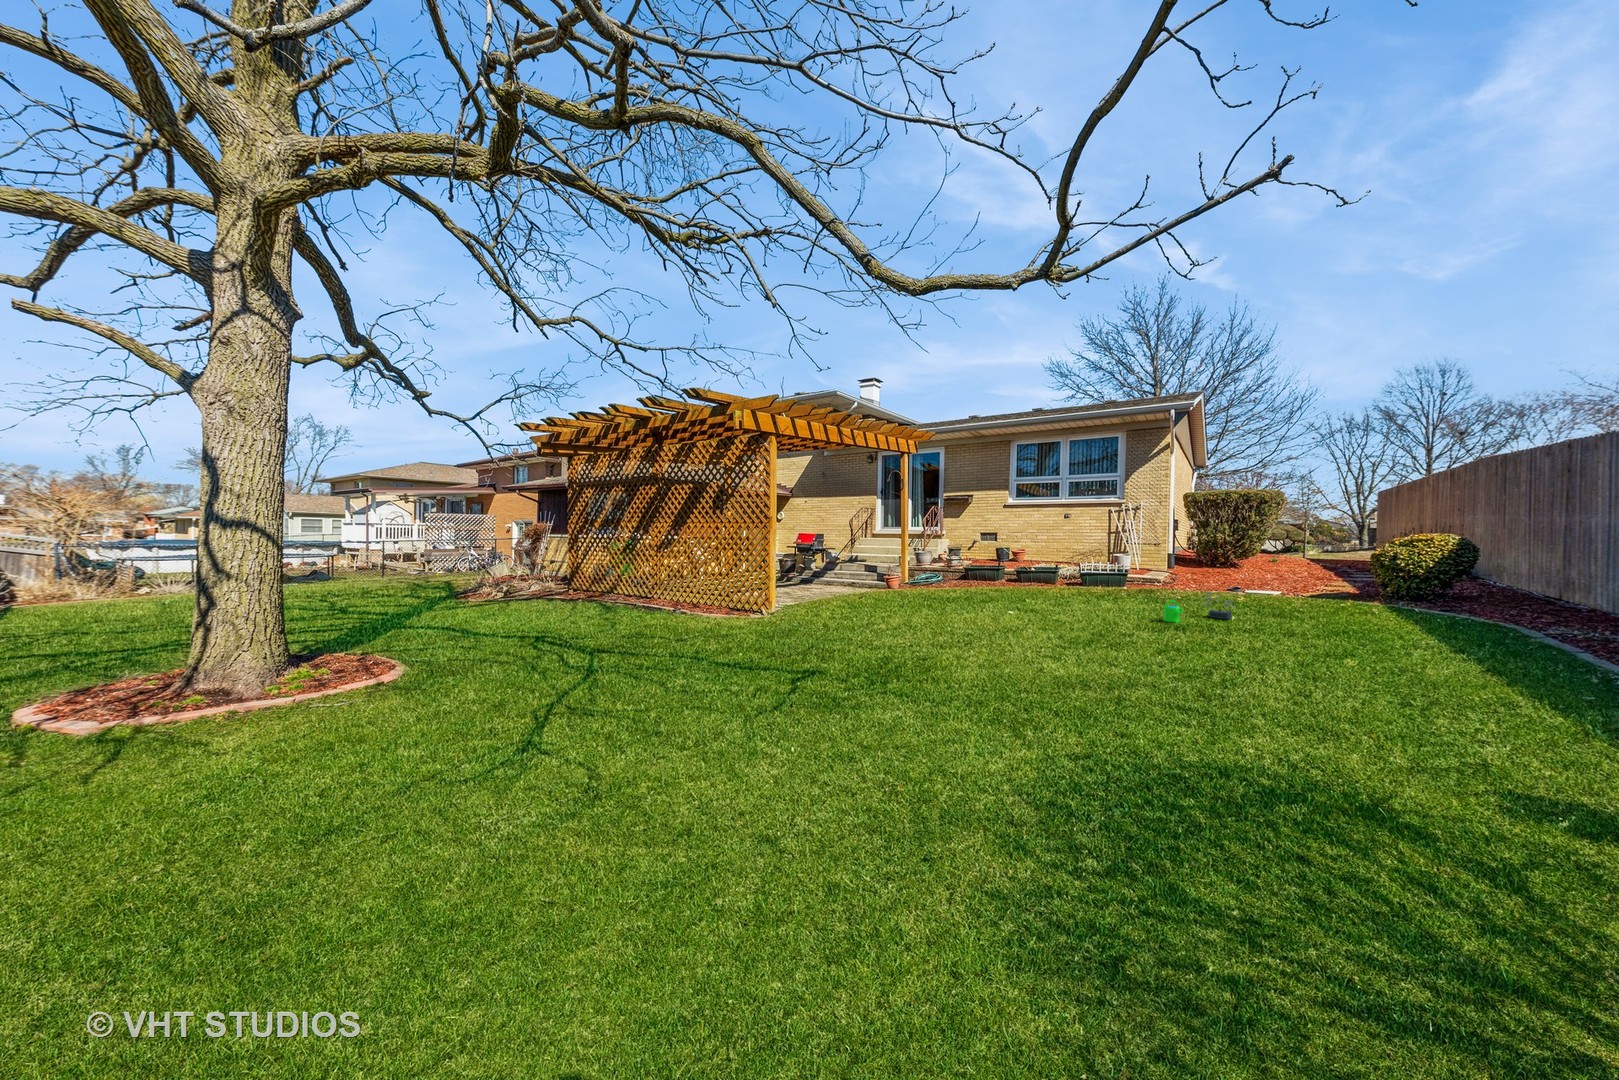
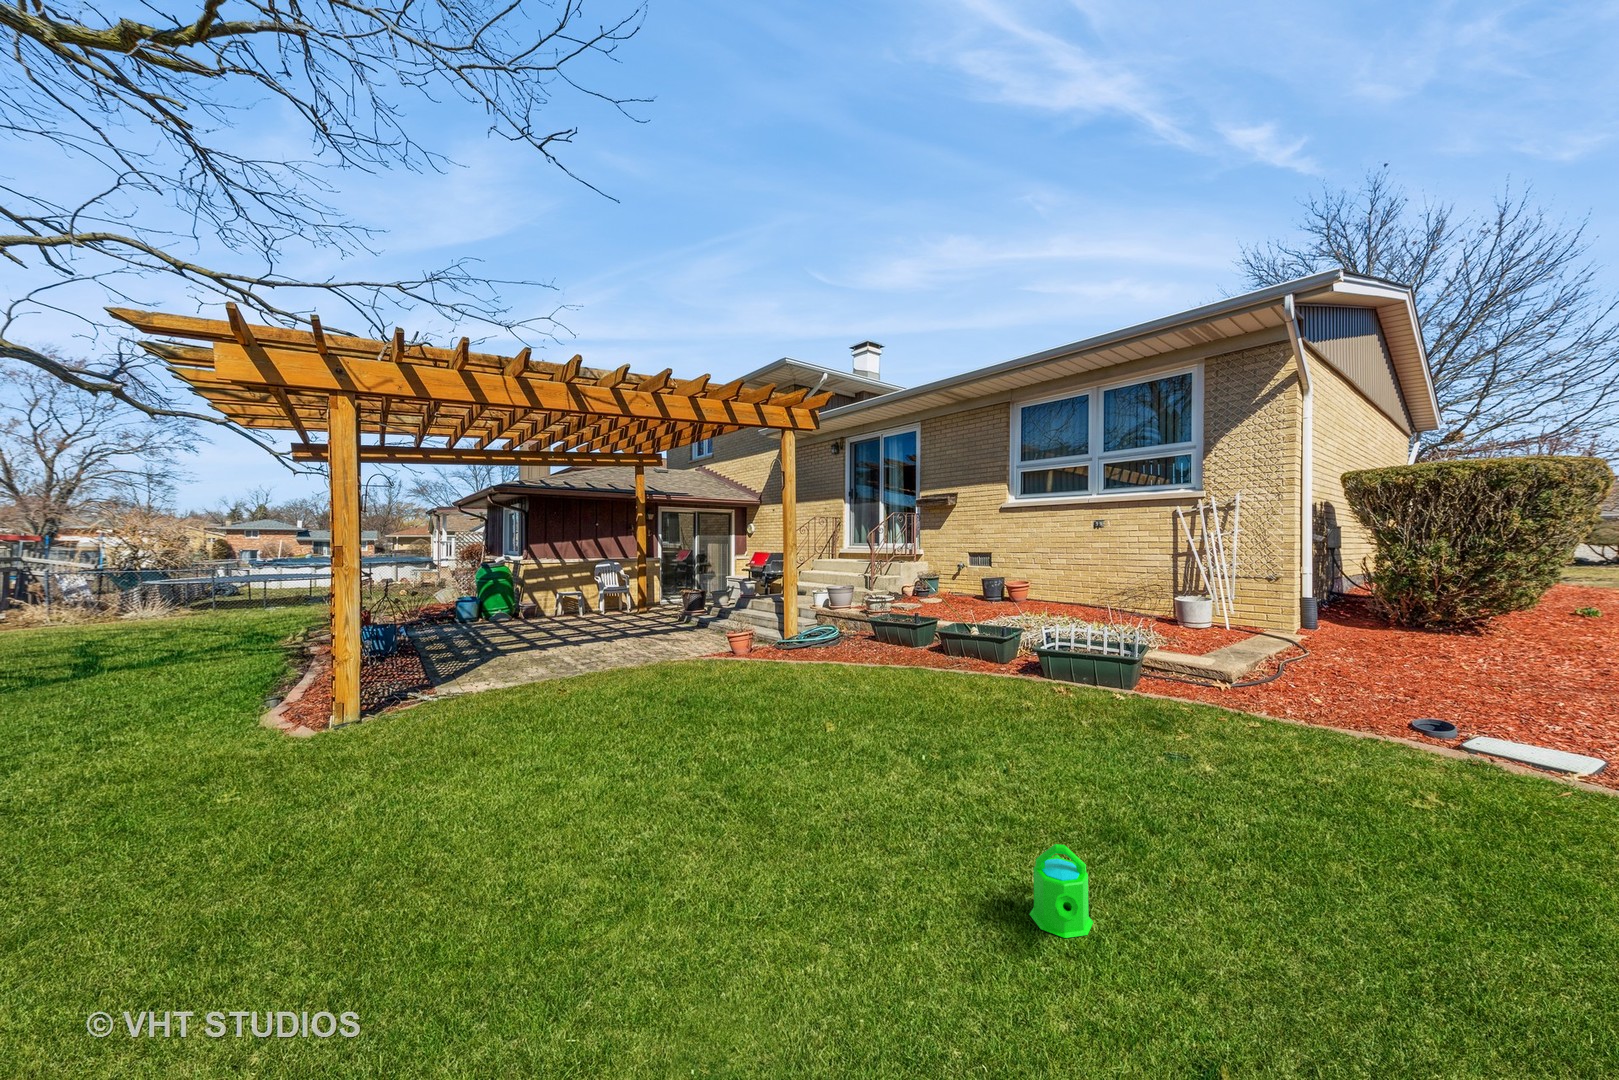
decorative plant: present [1204,592,1235,619] -> none [1204,810,1341,945]

